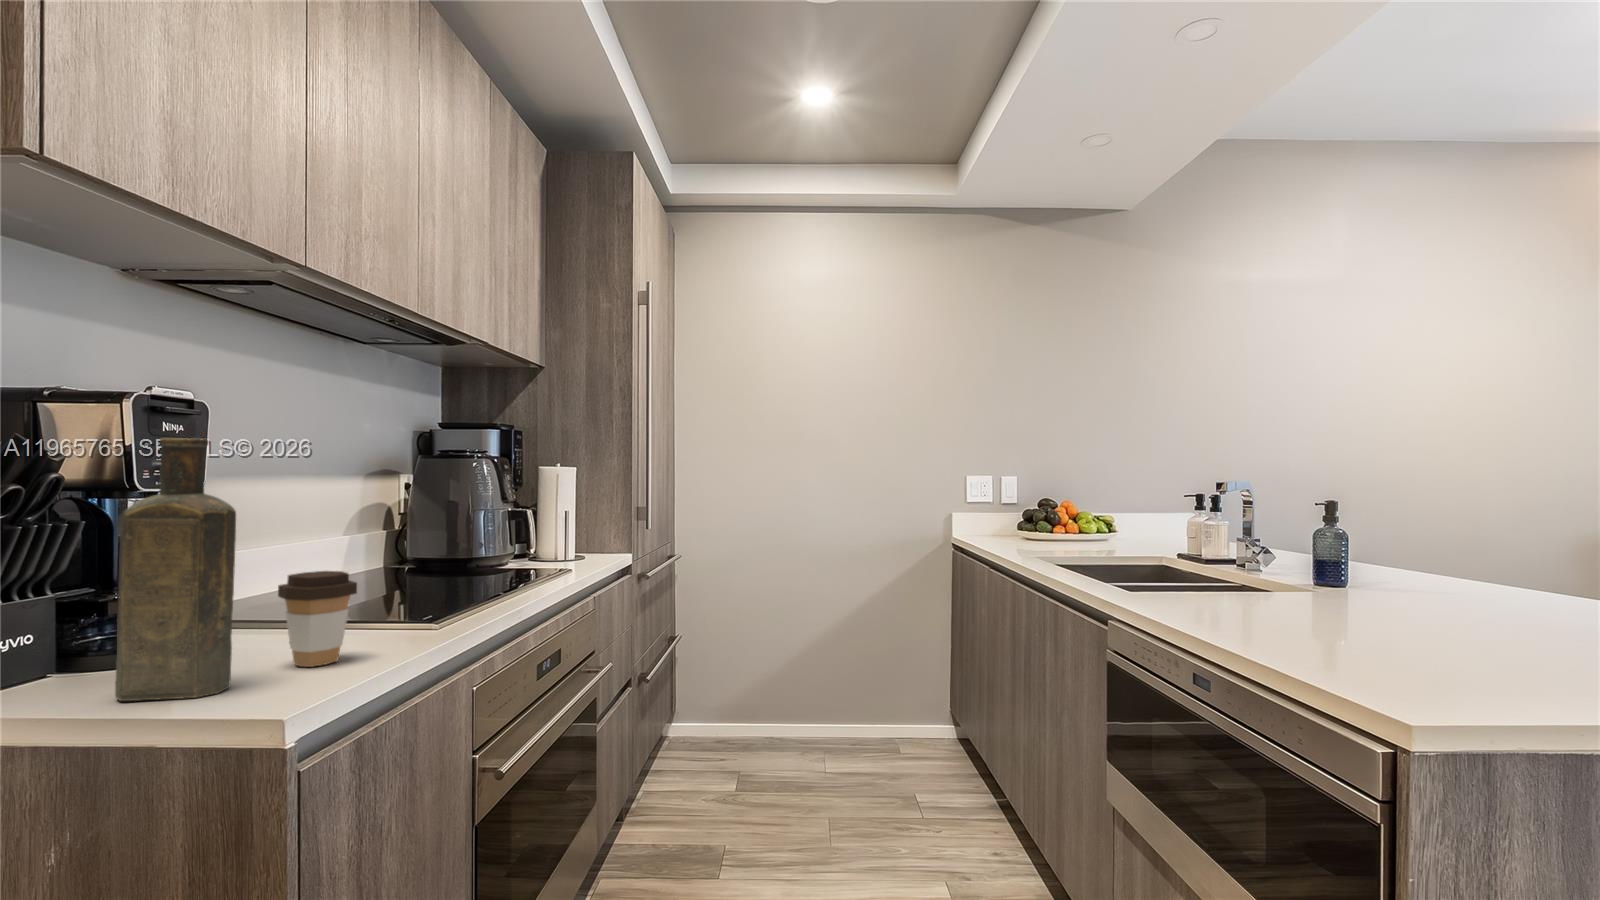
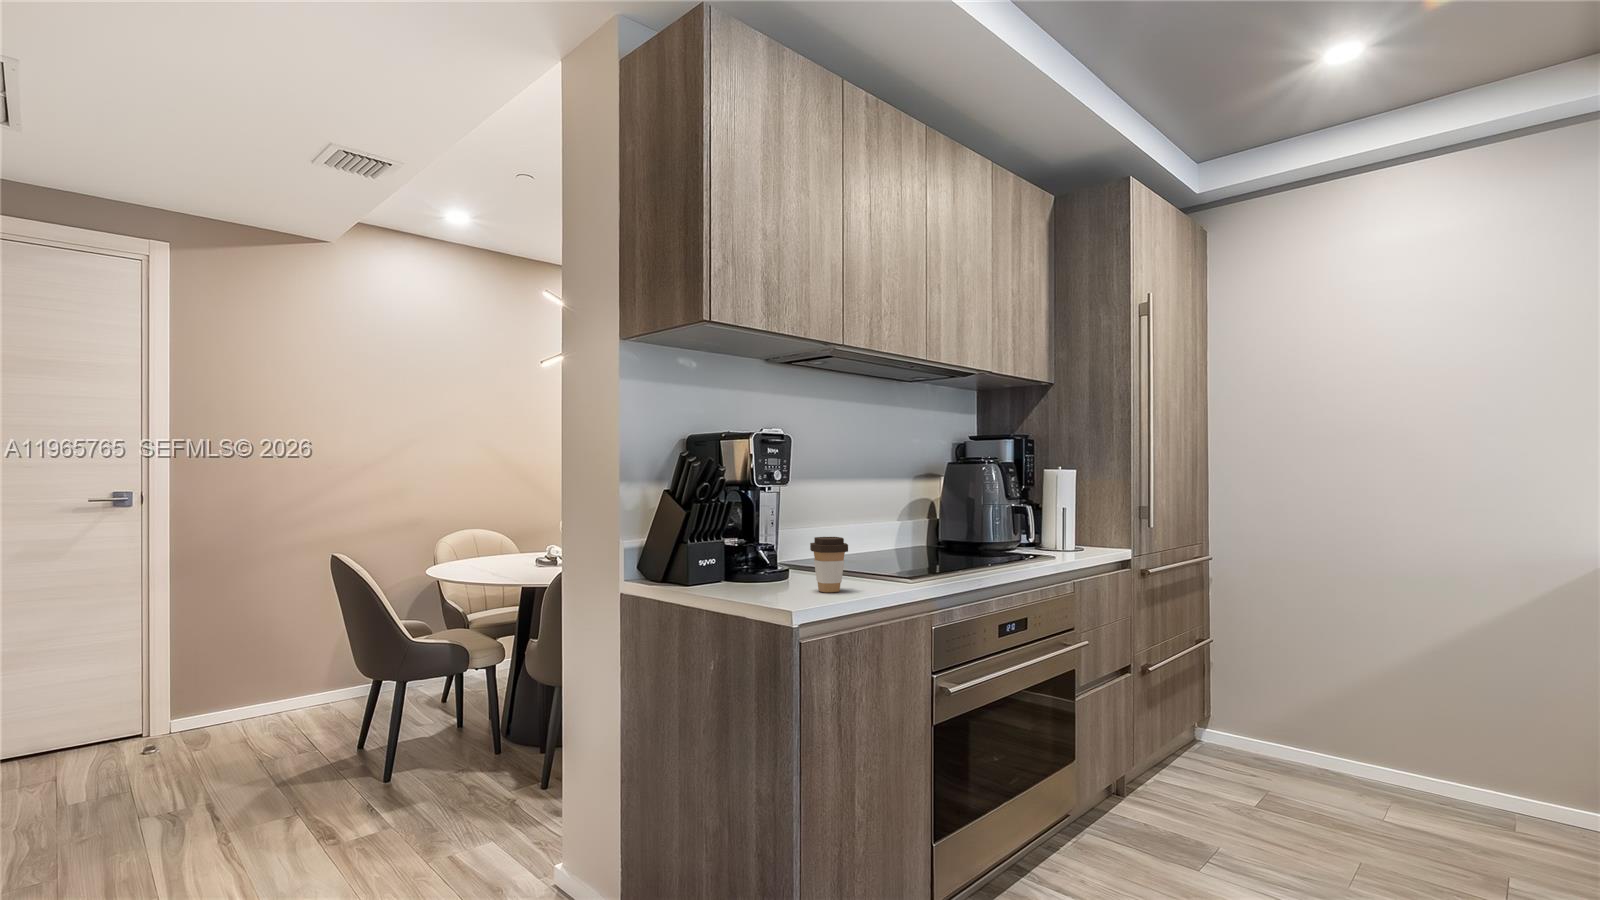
bottle: present [115,438,236,701] -> none [738,459,783,597]

